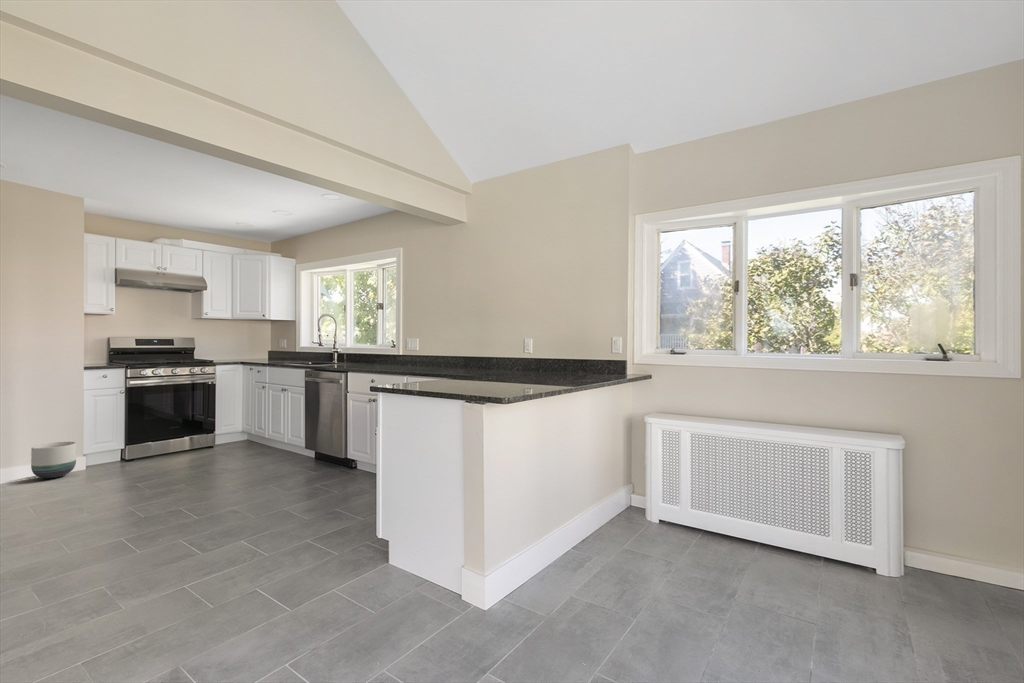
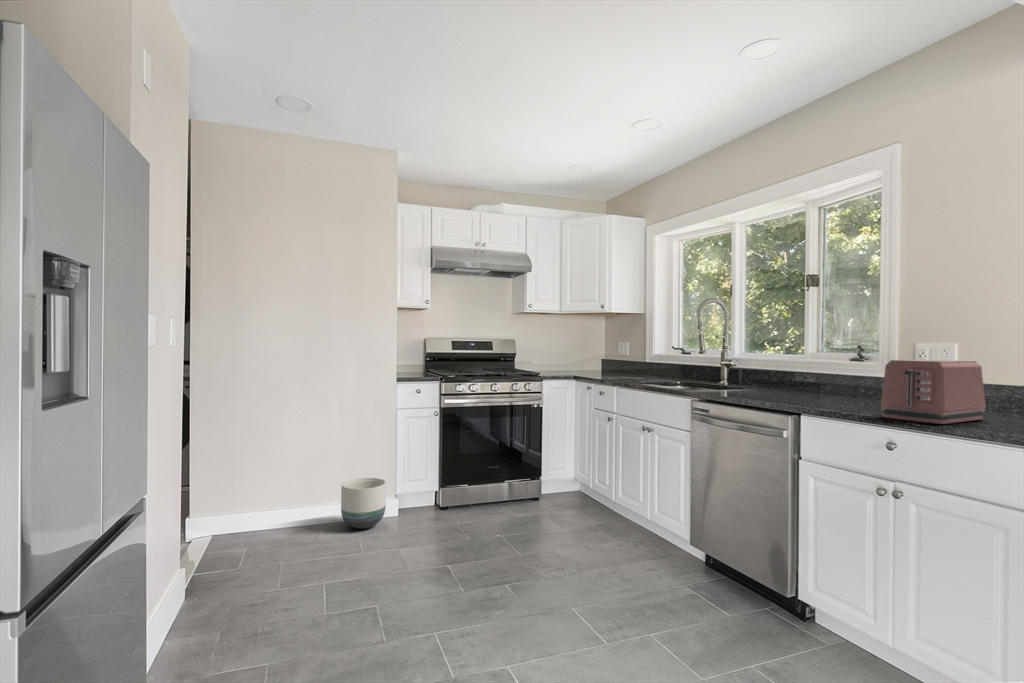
toaster: none [373,344,413,368] -> present [881,360,986,424]

